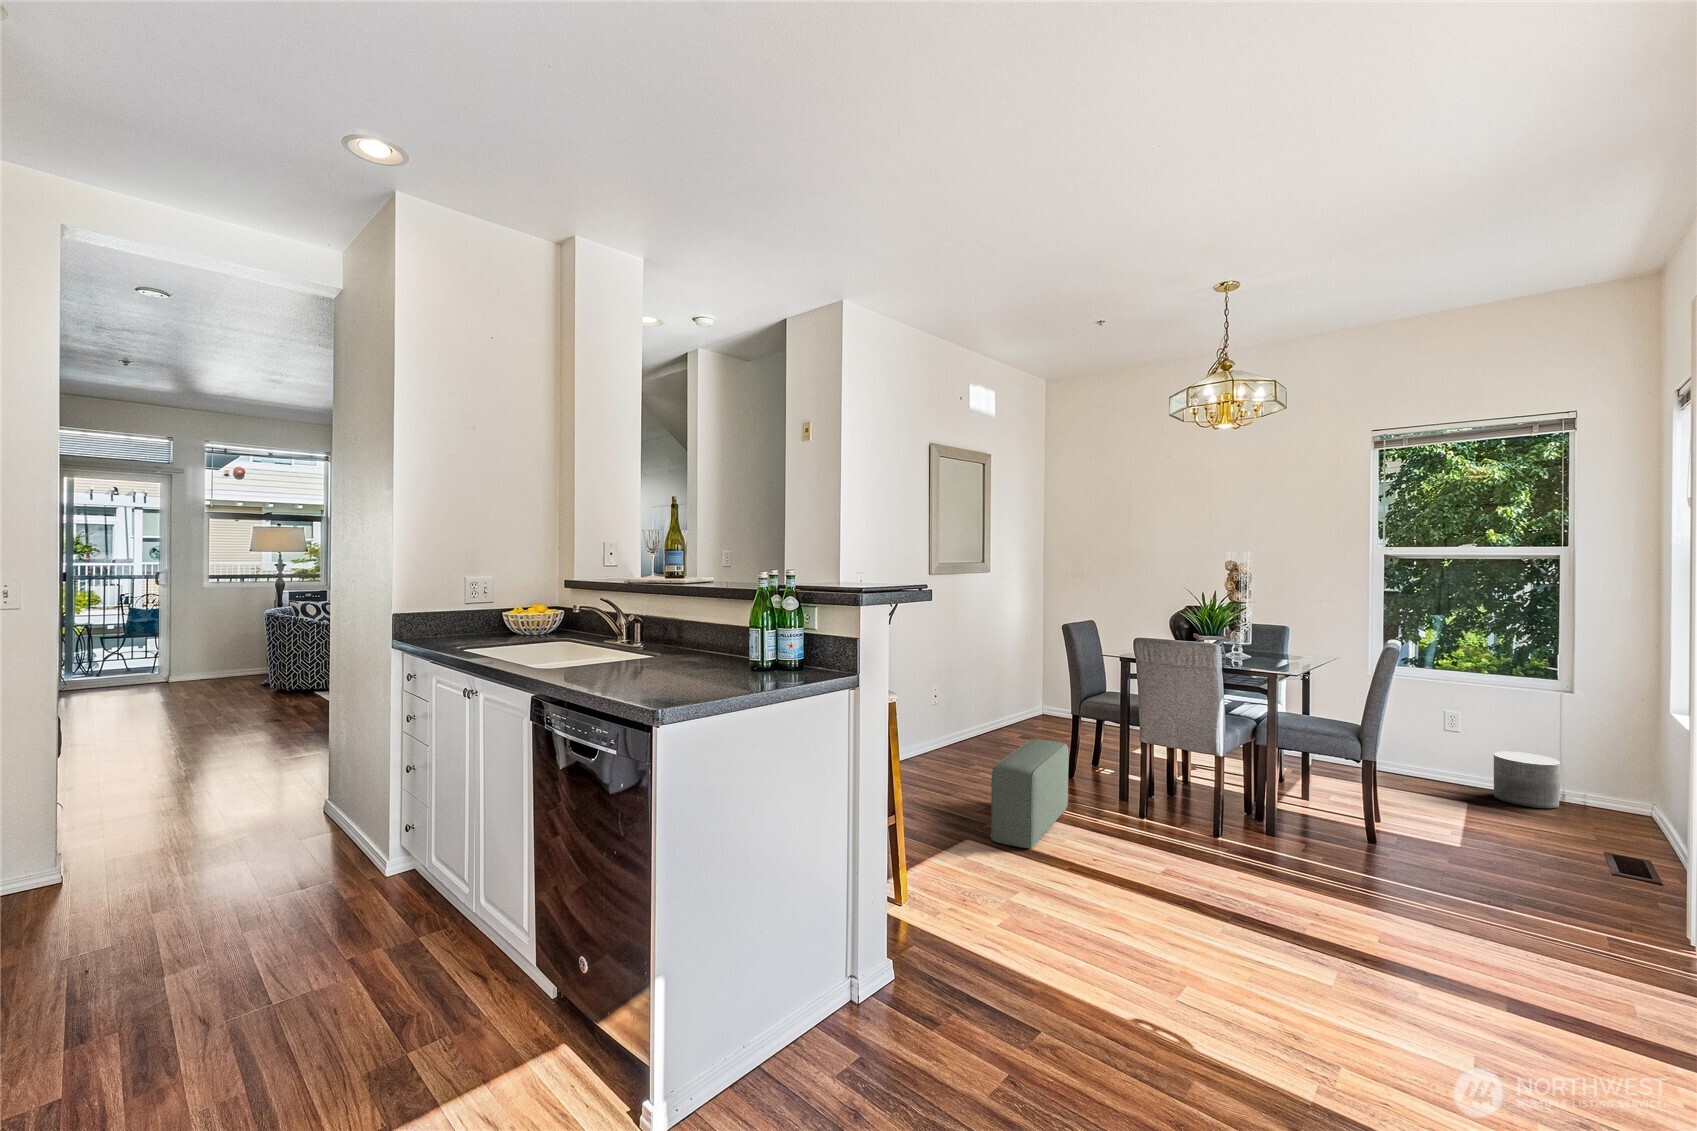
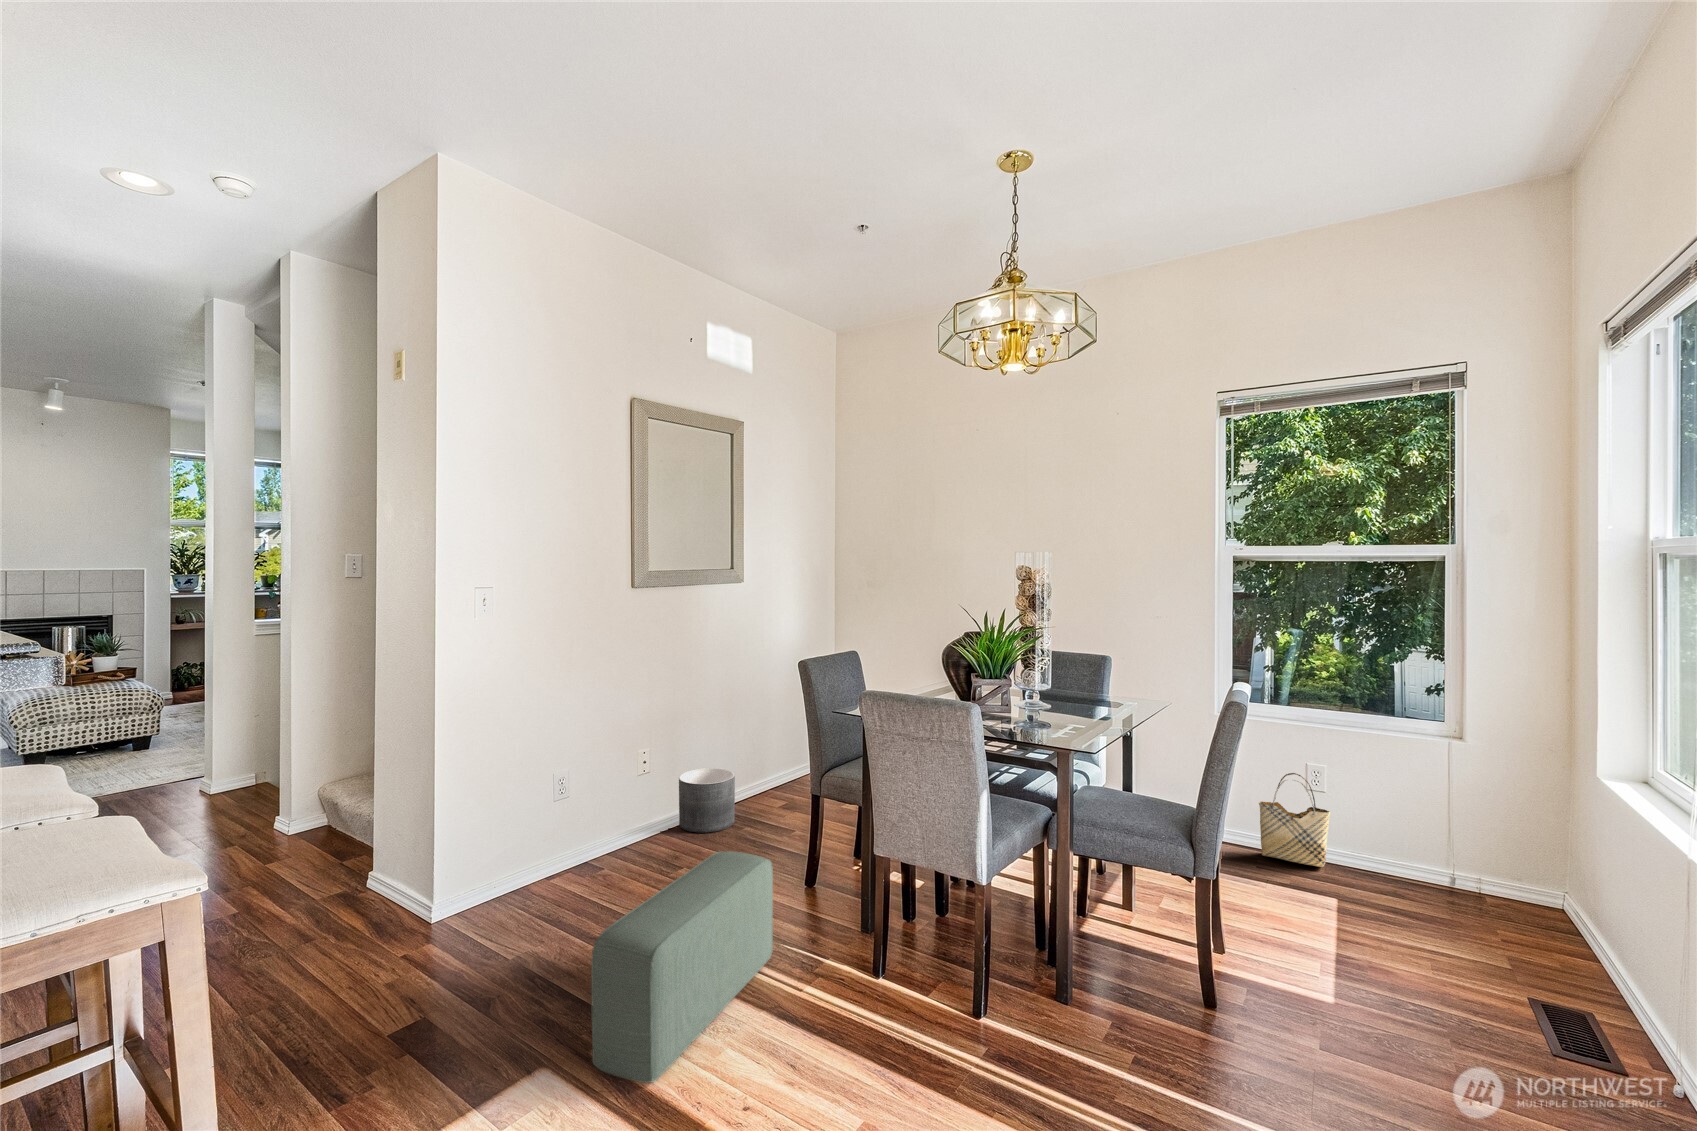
woven basket: none [1406,719,1465,787] -> present [1258,773,1330,867]
planter: present [1493,752,1560,808] -> present [679,768,735,833]

